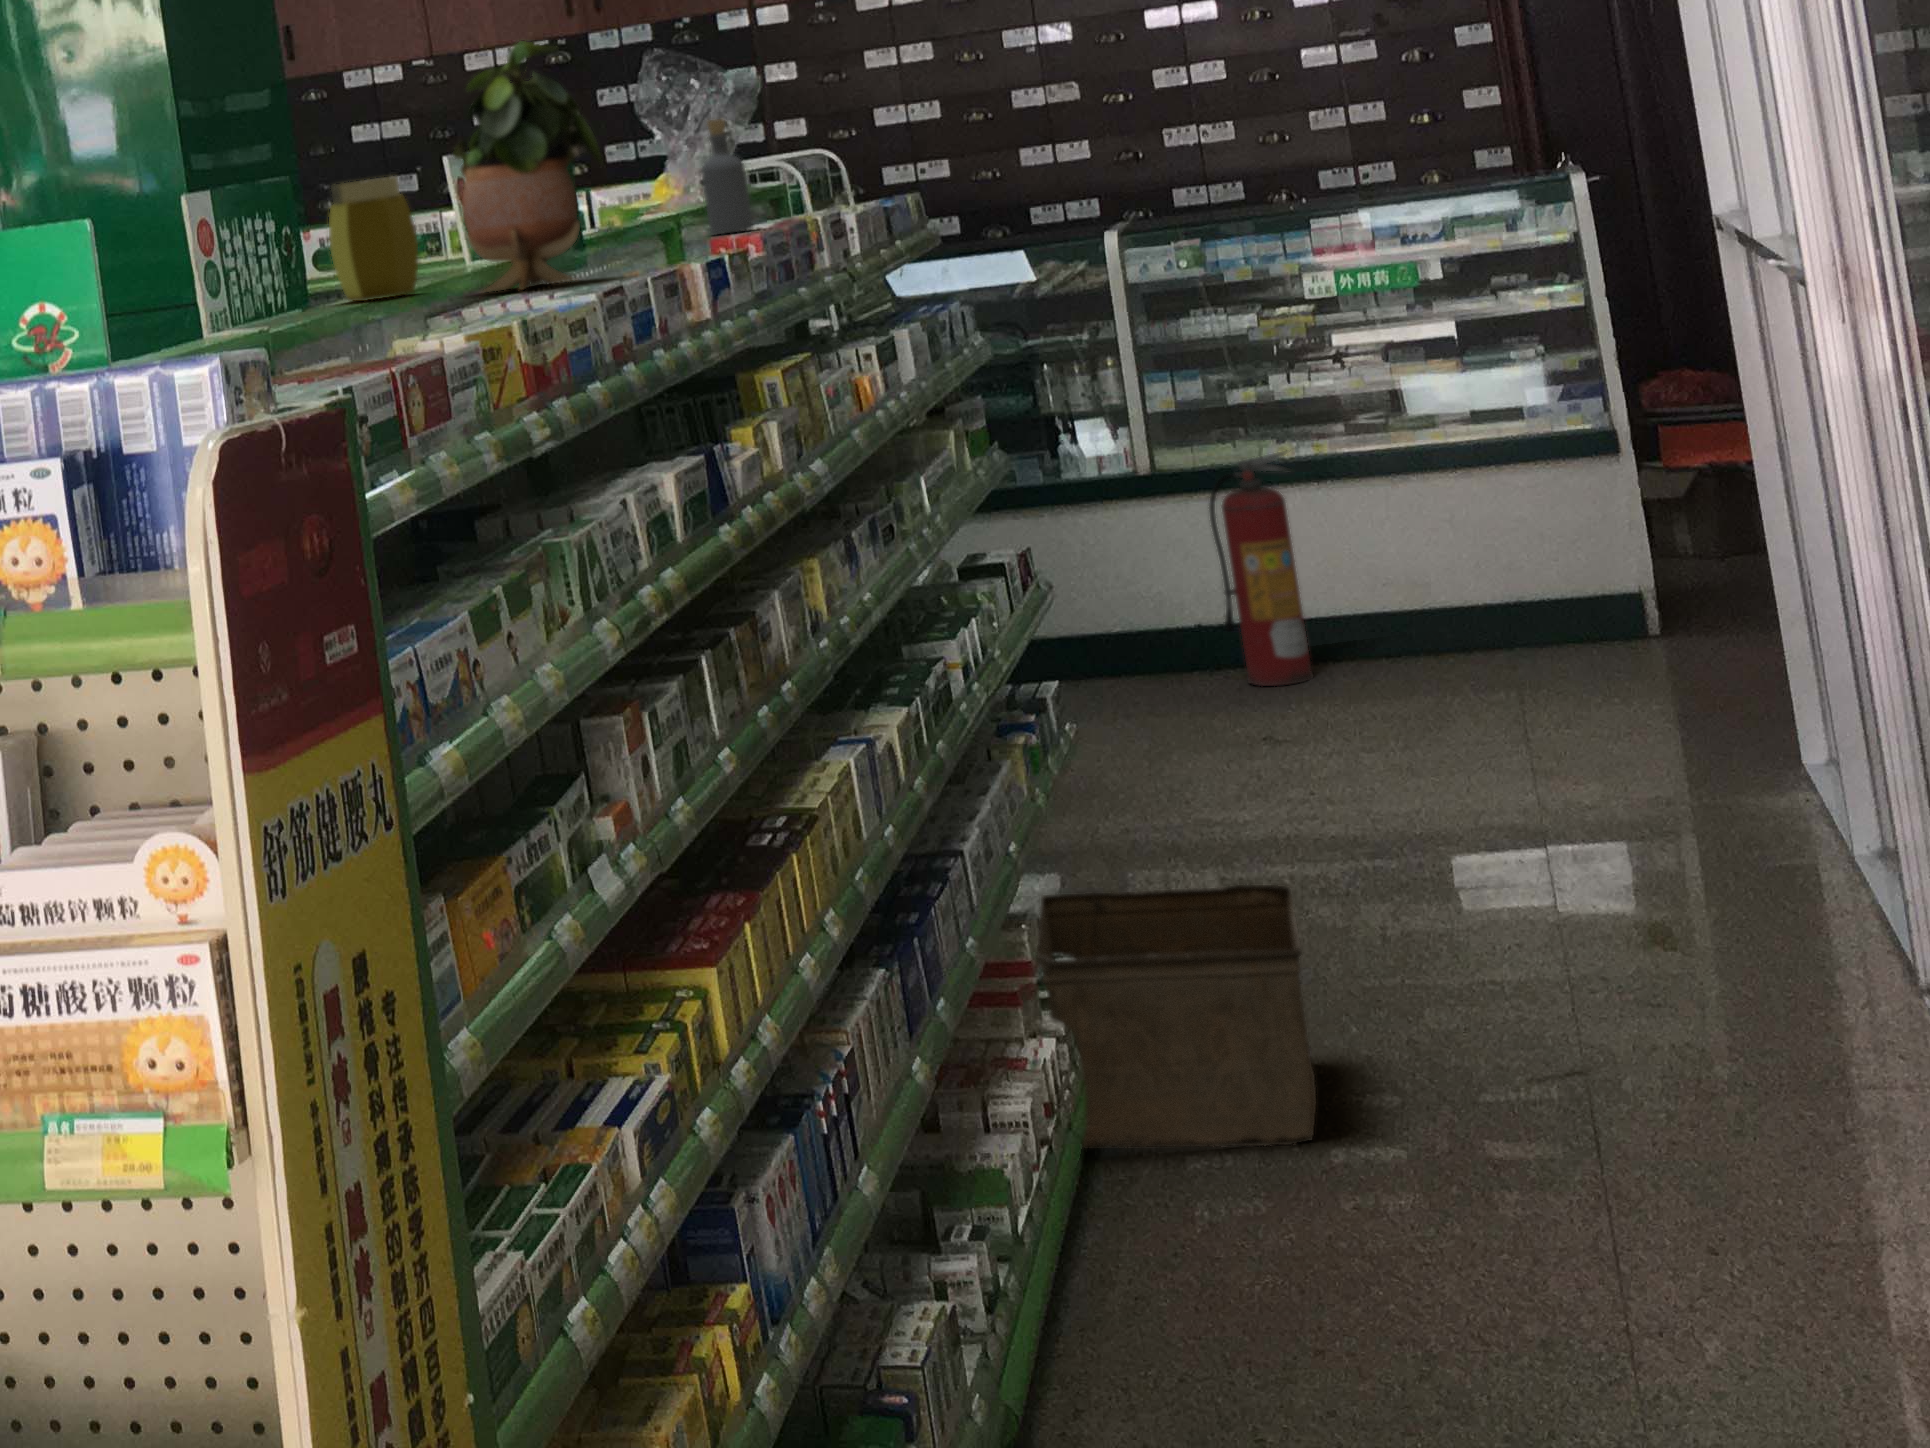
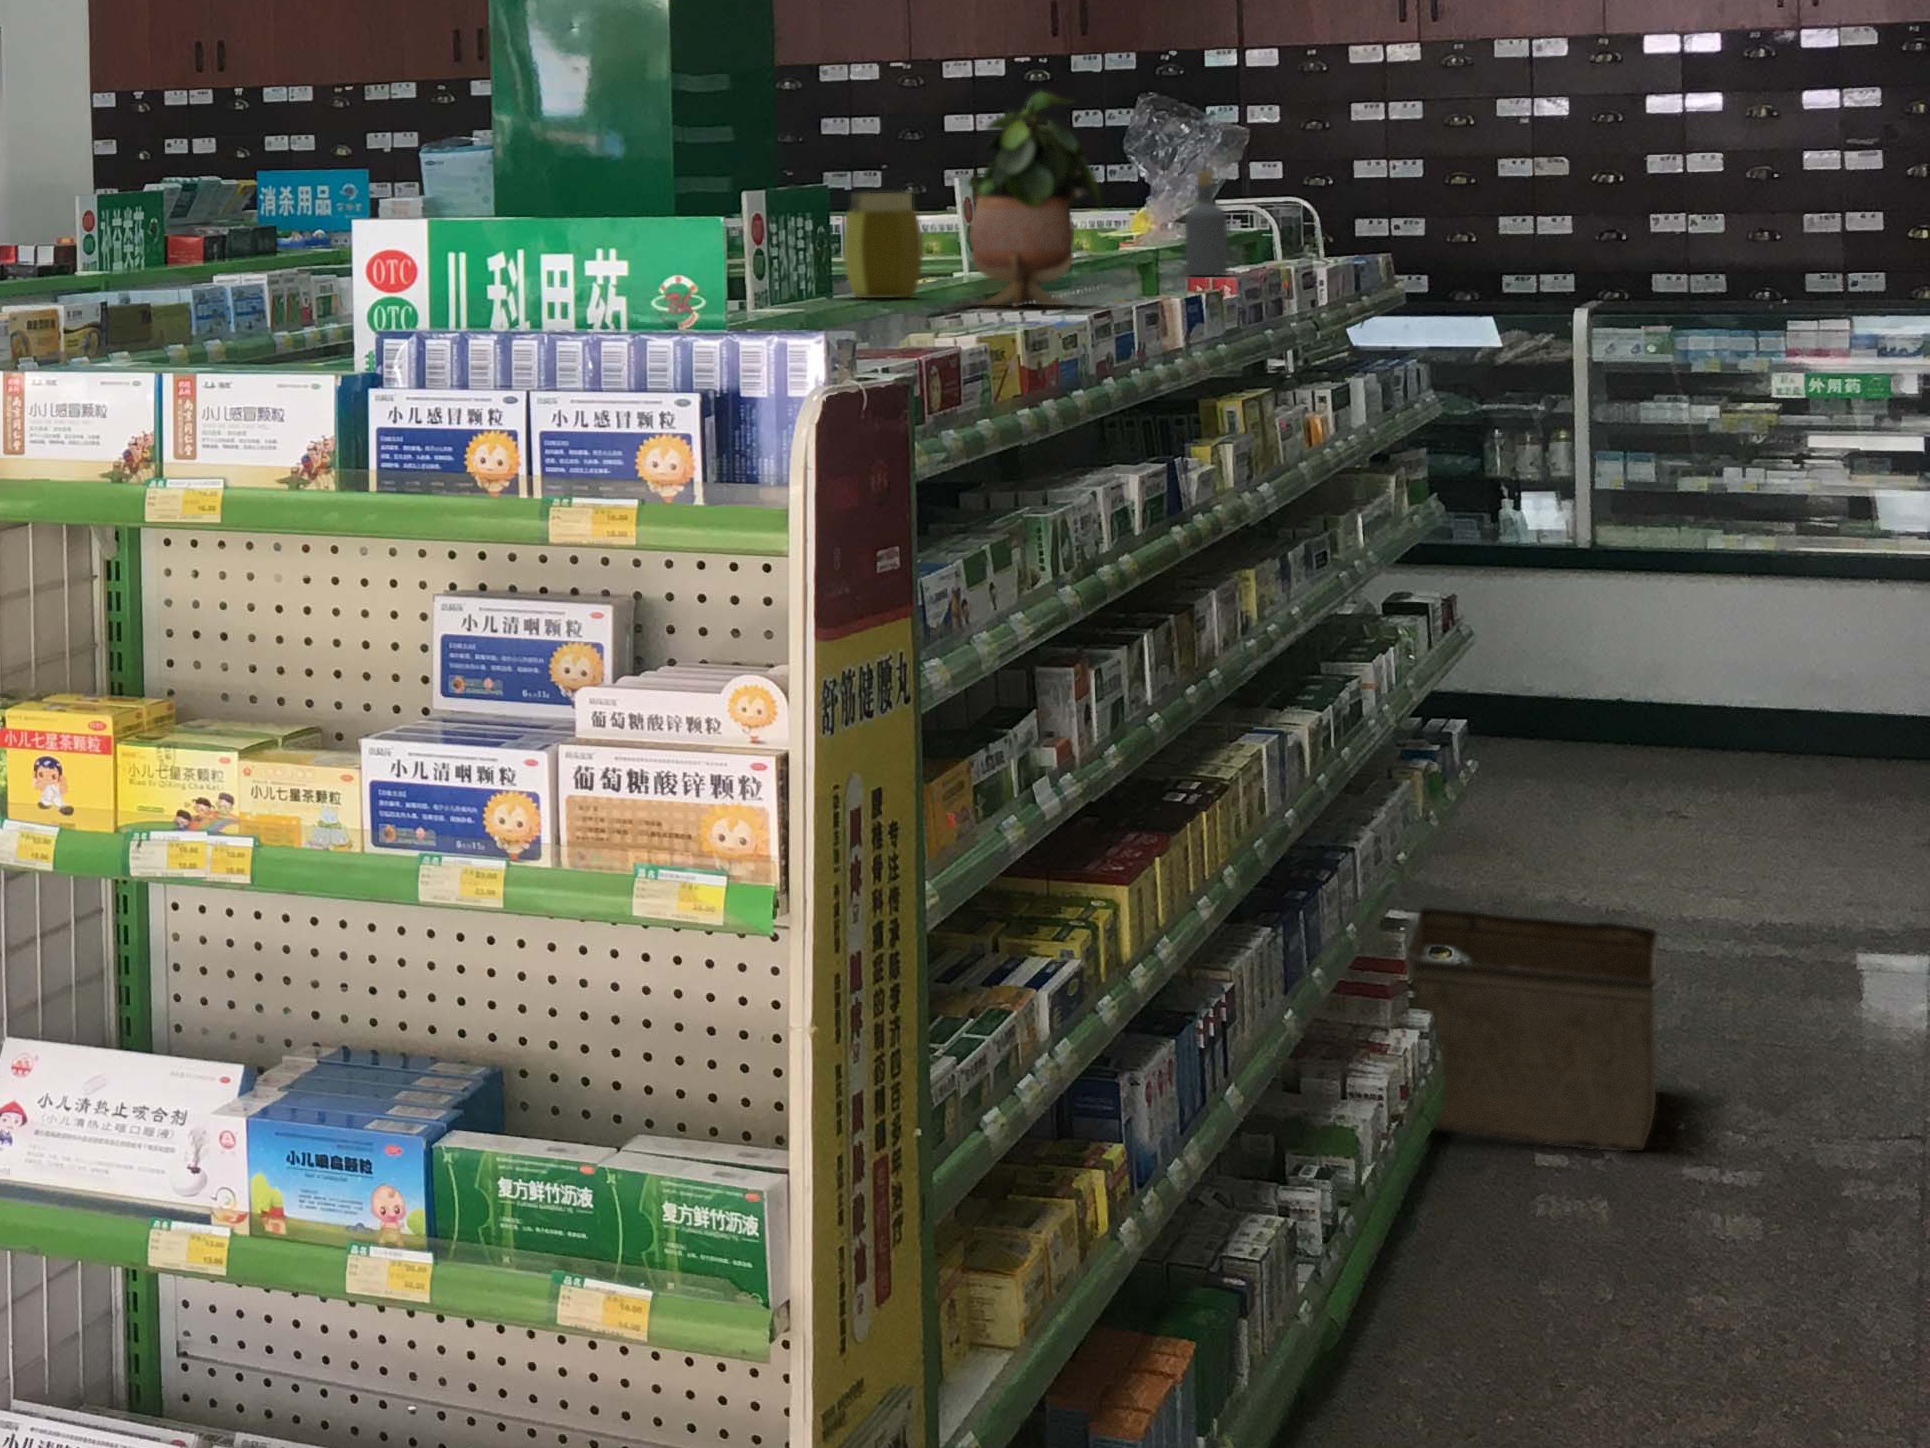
fire extinguisher: present [1210,450,1313,686] -> none [1650,546,1741,772]

